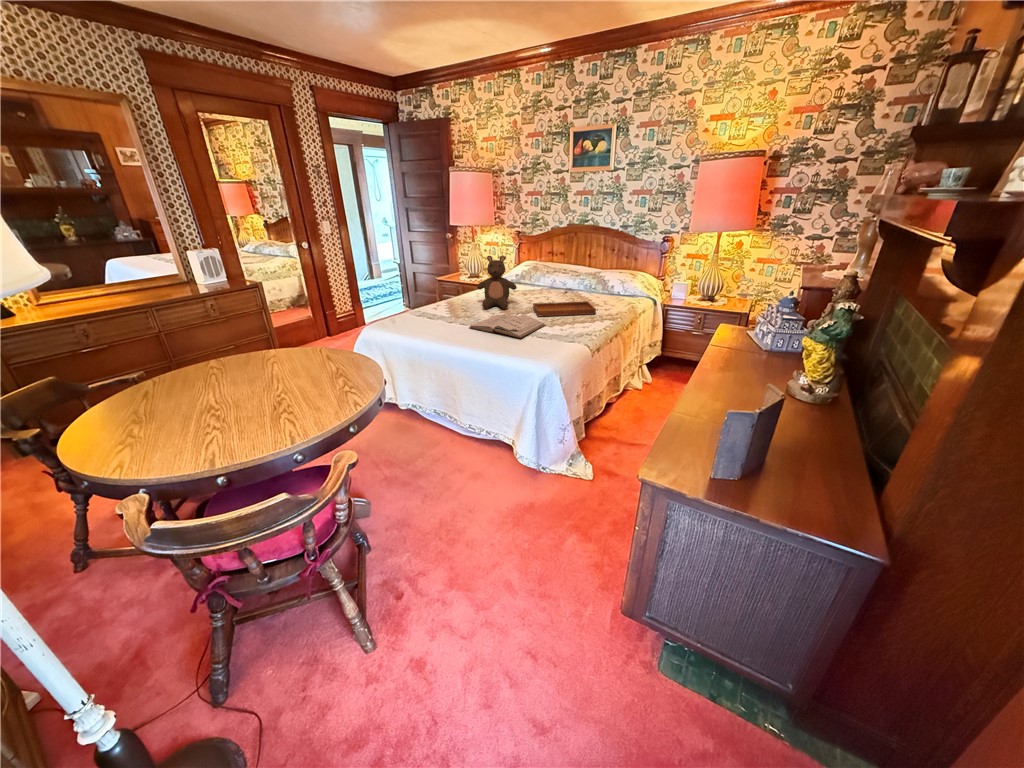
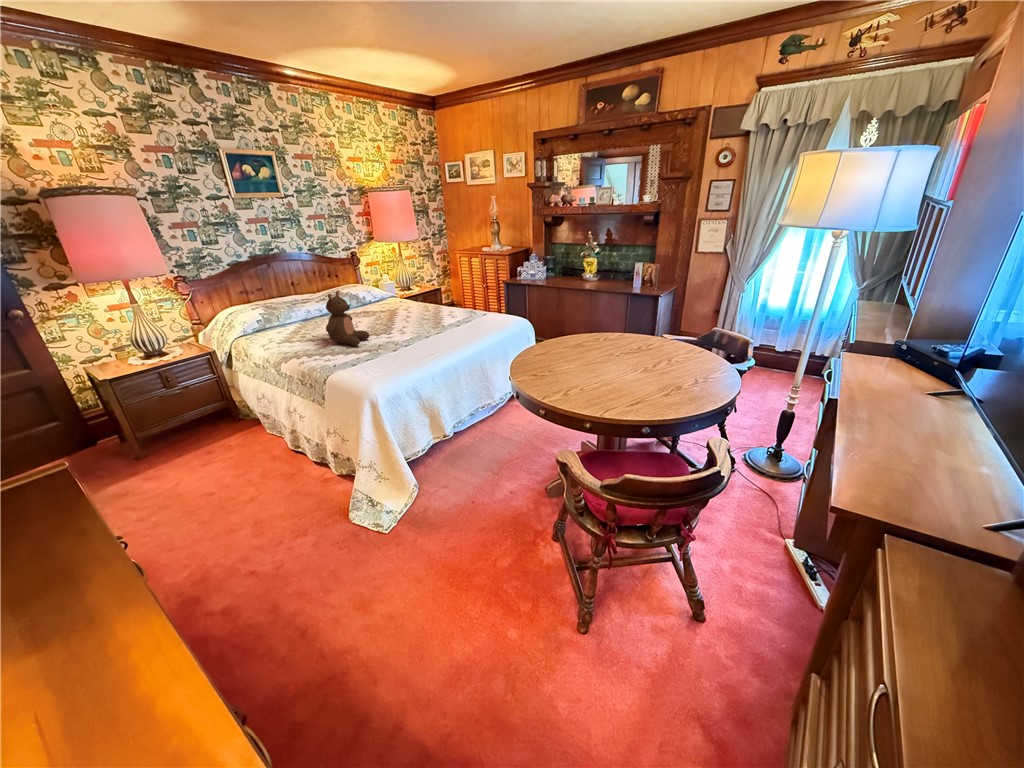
tray: present [533,291,596,316] -> none [374,306,412,331]
book: present [469,315,545,338] -> none [382,329,452,354]

